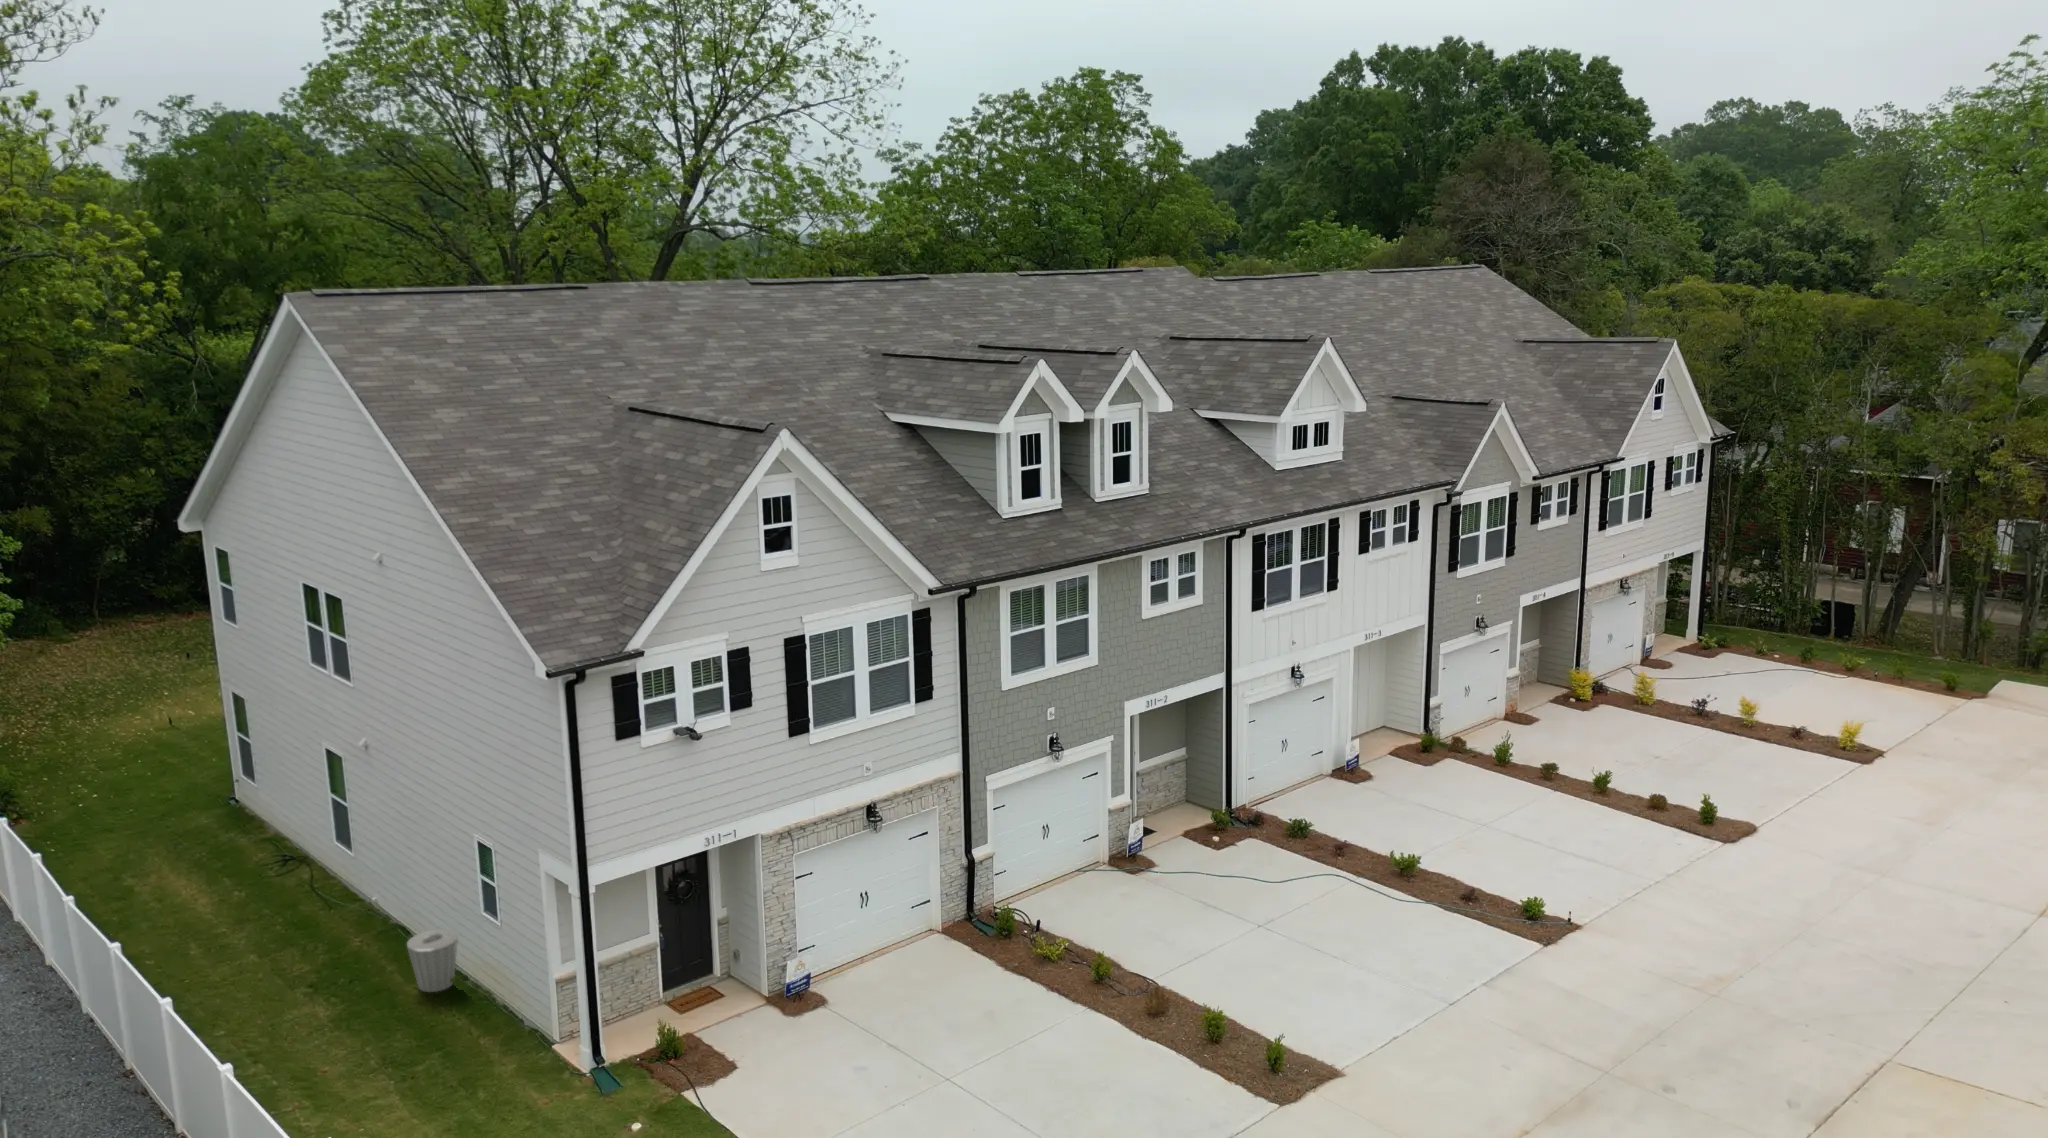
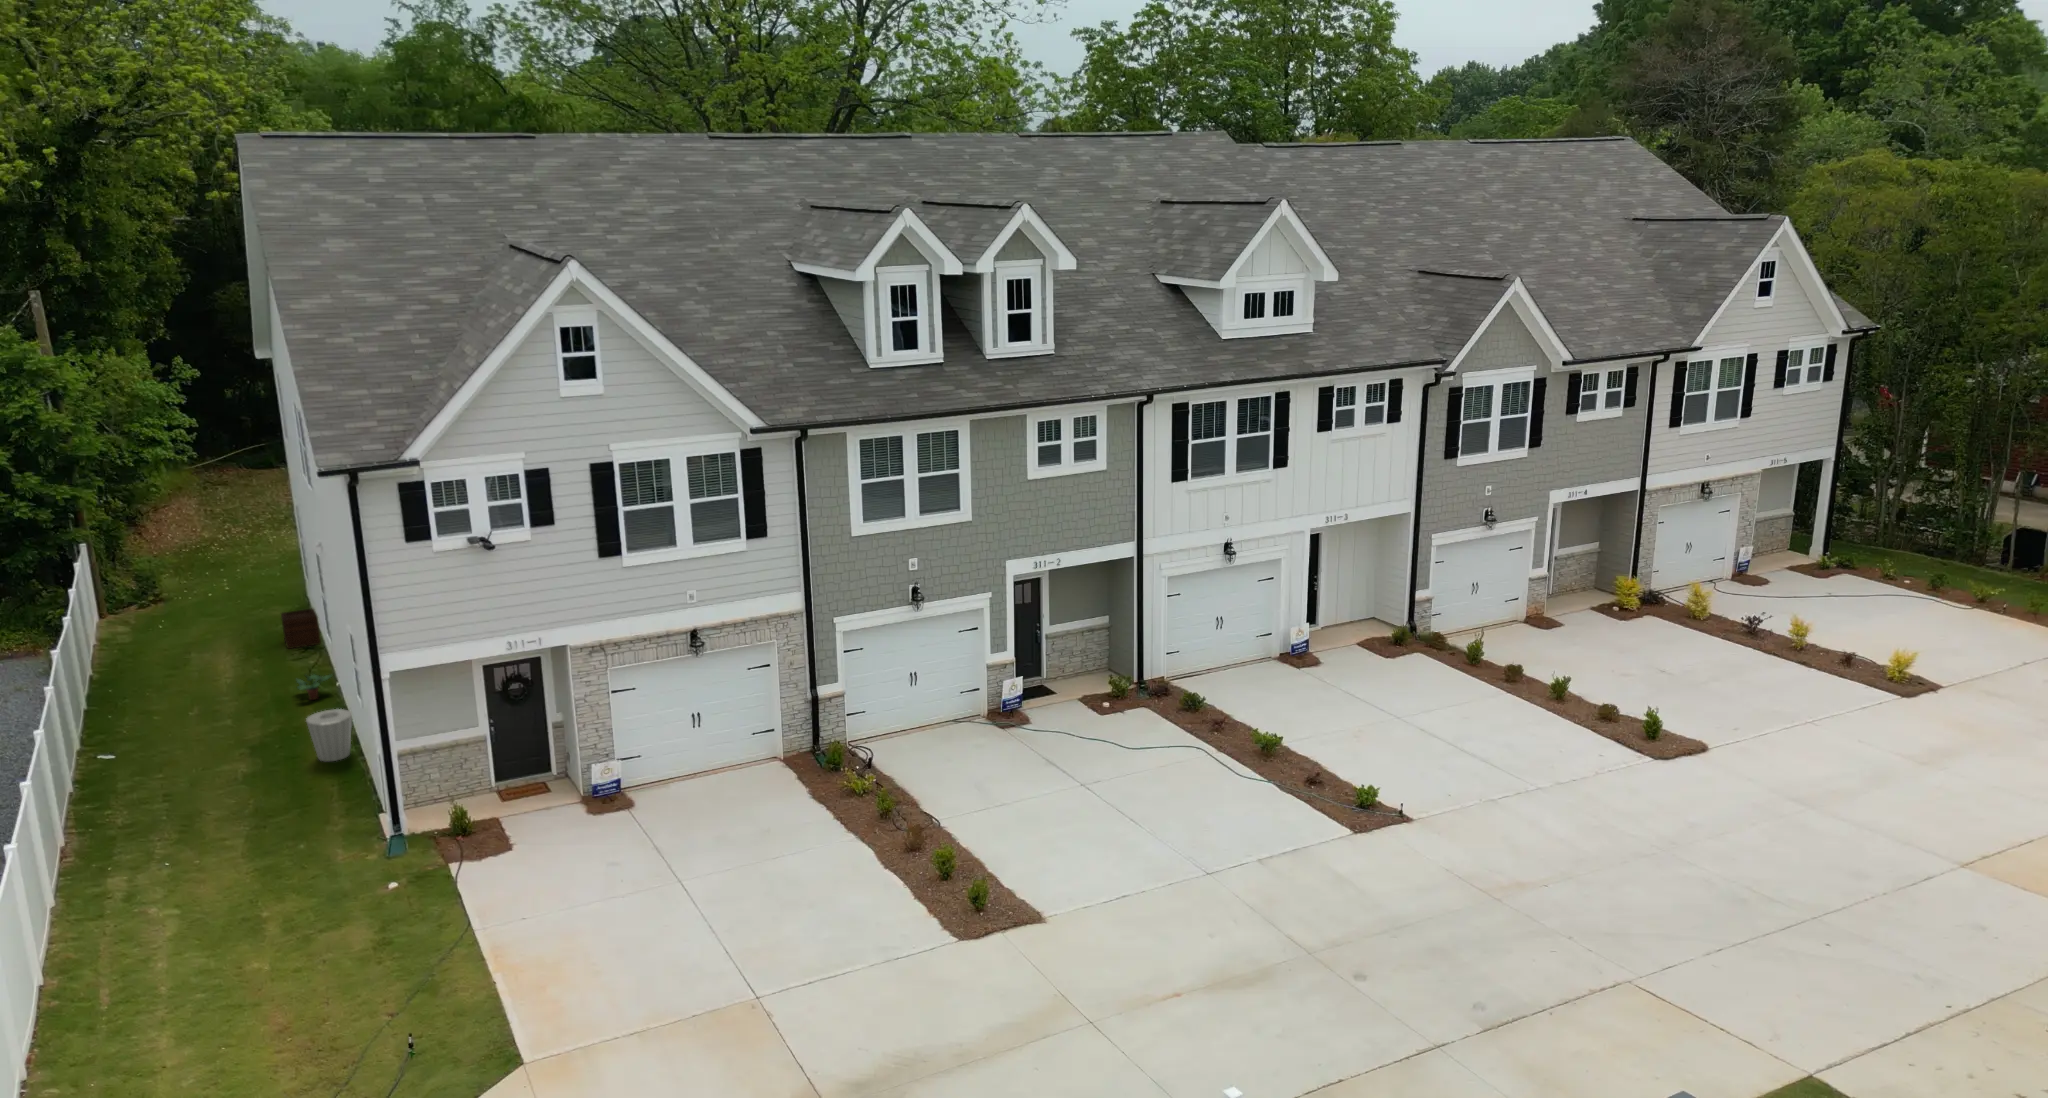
wooden crate: none [253,810,306,861] -> present [281,608,321,649]
potted plant: none [325,887,375,920] -> present [296,674,332,700]

